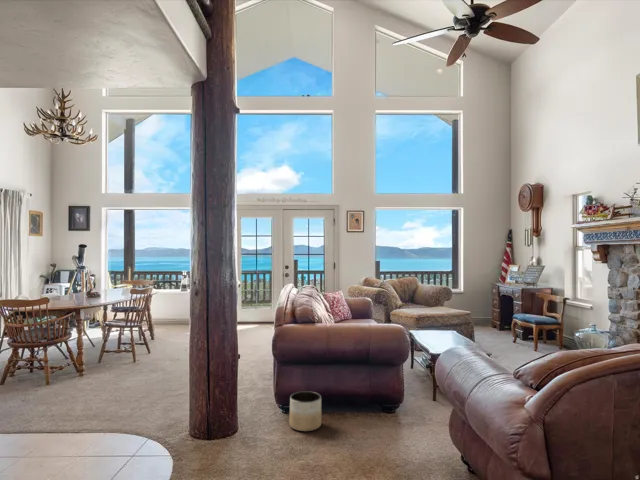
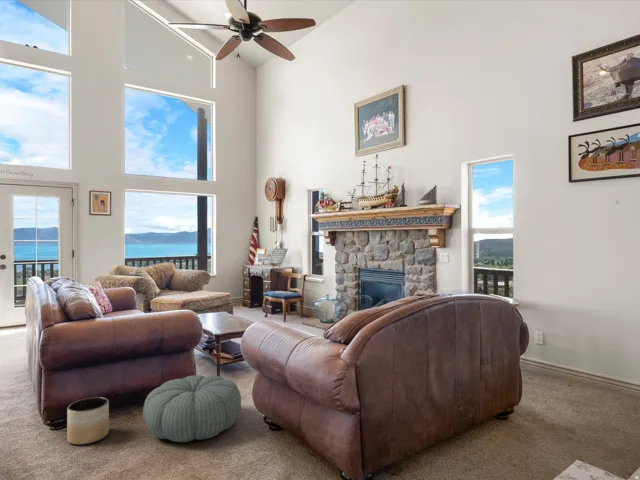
pouf: none [346,391,442,458] -> present [143,375,241,442]

